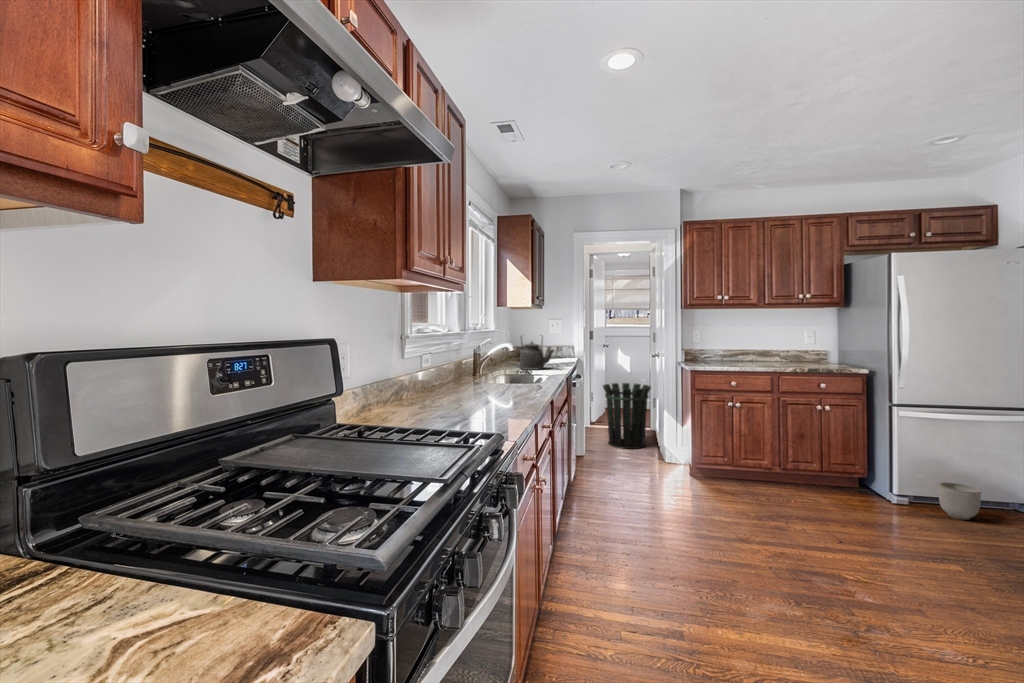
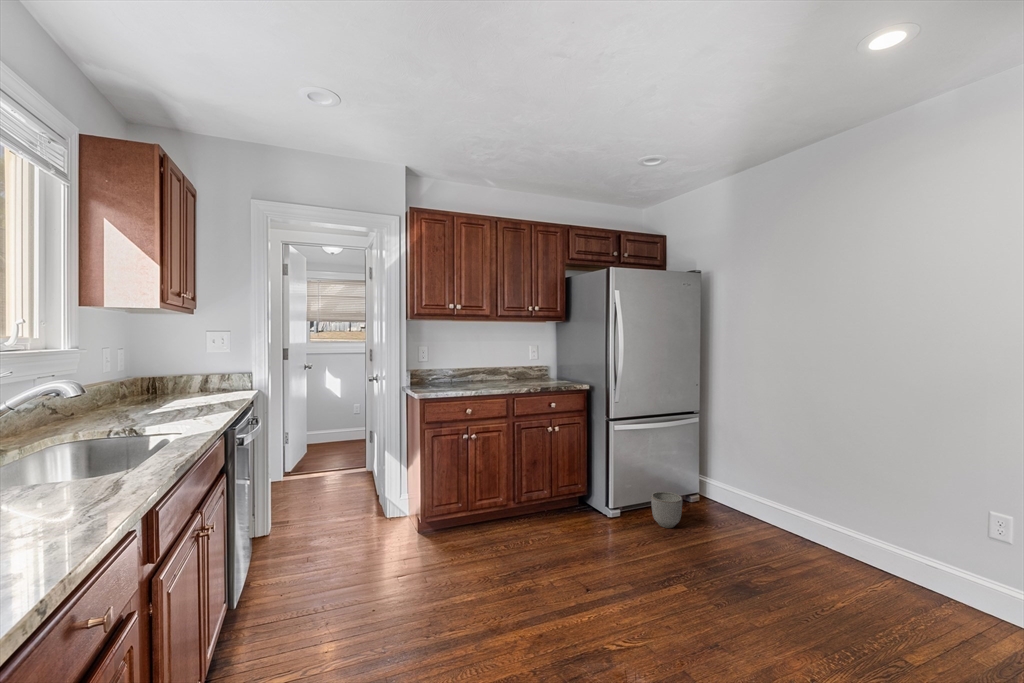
kettle: present [520,335,554,370] -> none [125,358,201,423]
waste bin: present [603,383,651,449] -> none [300,415,368,507]

